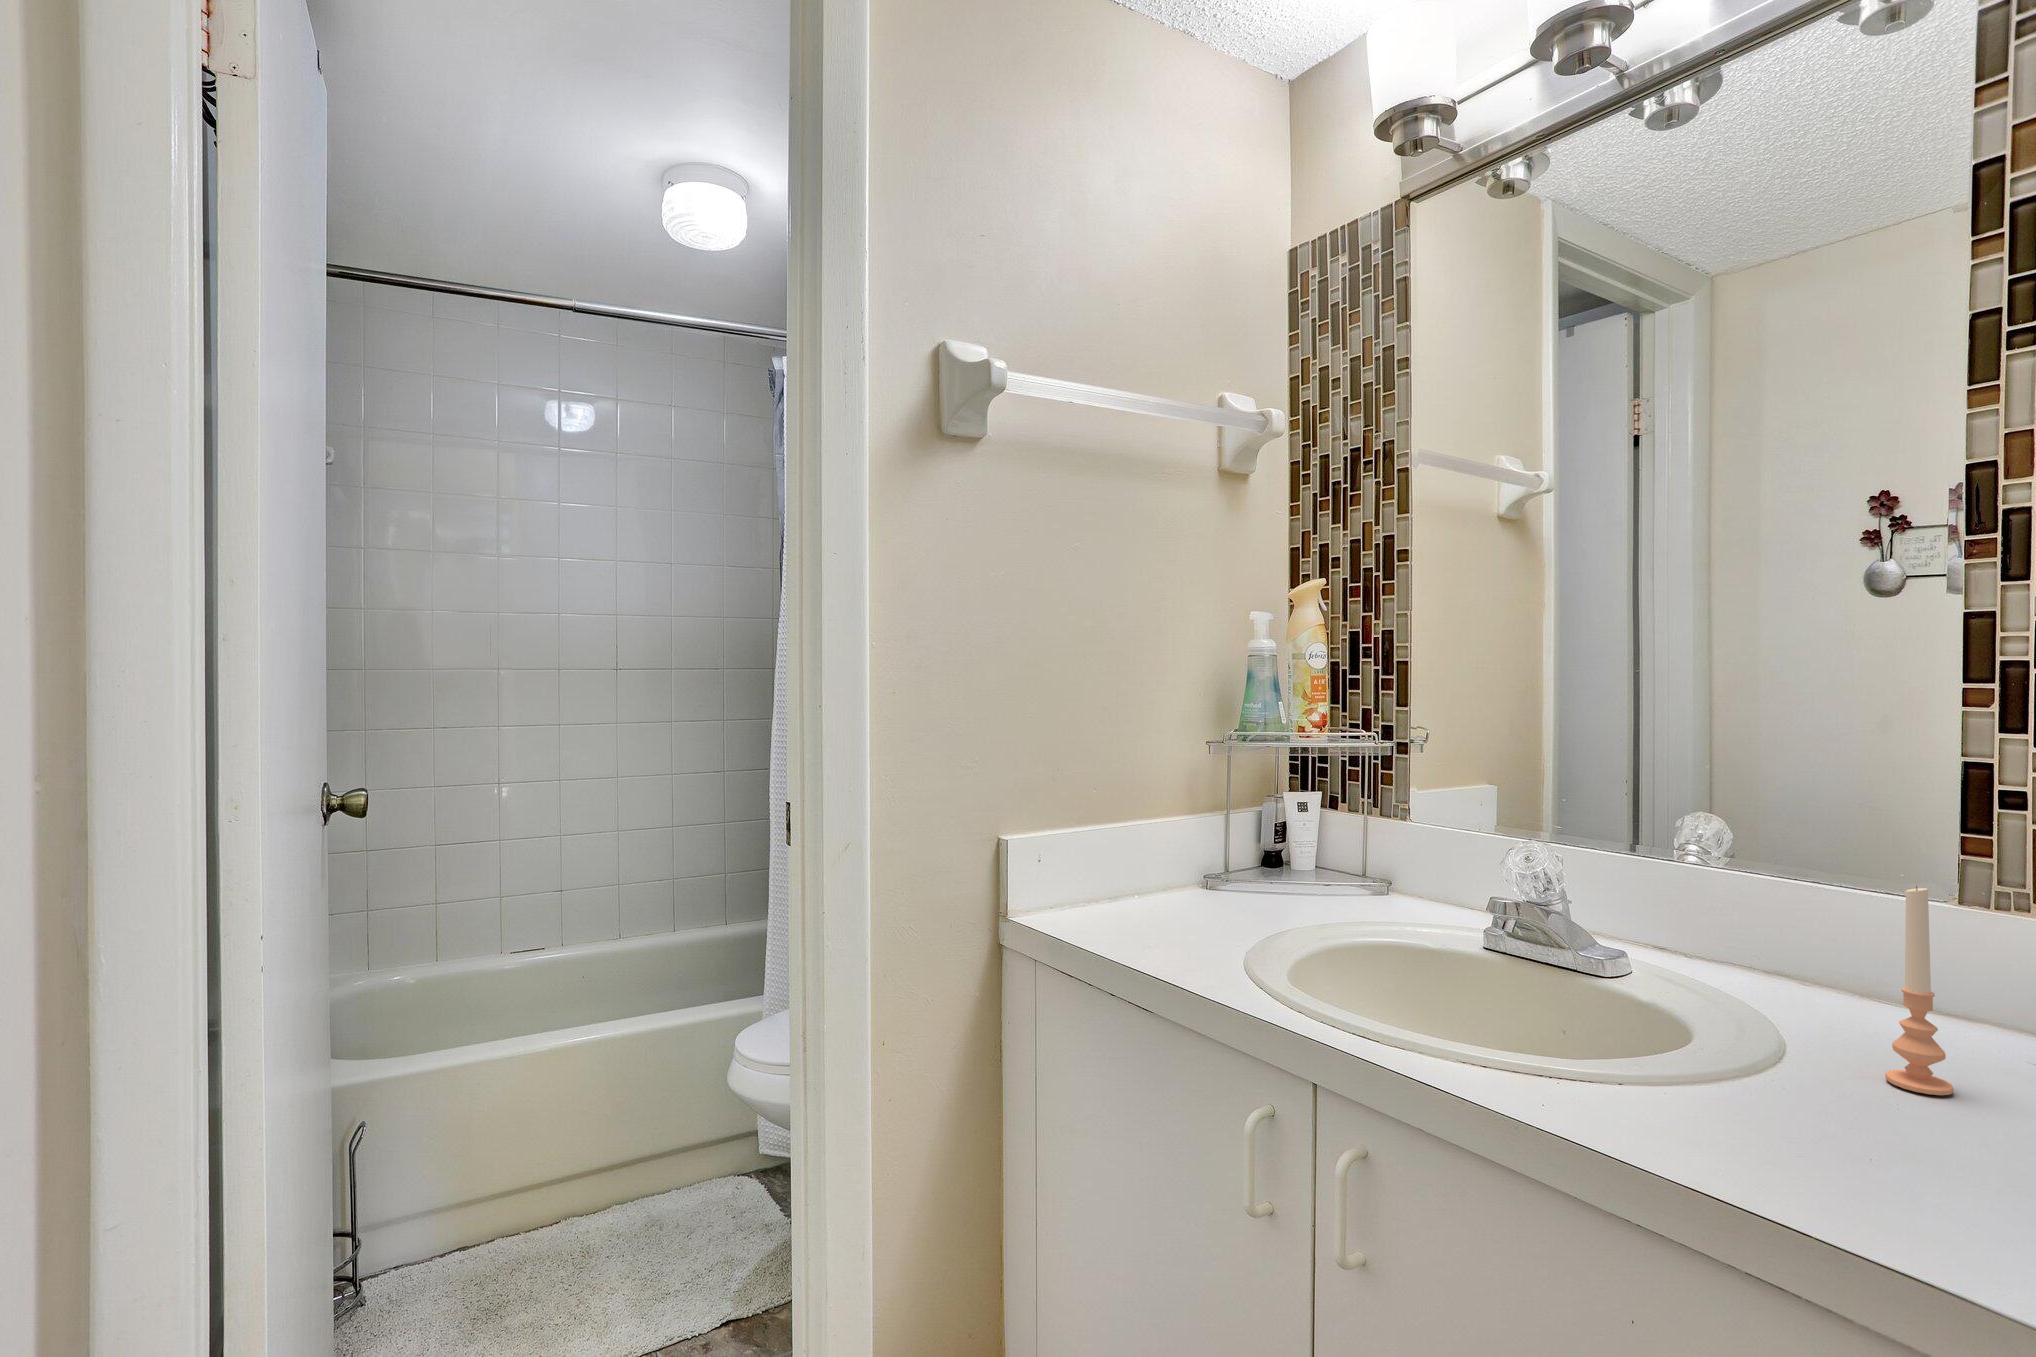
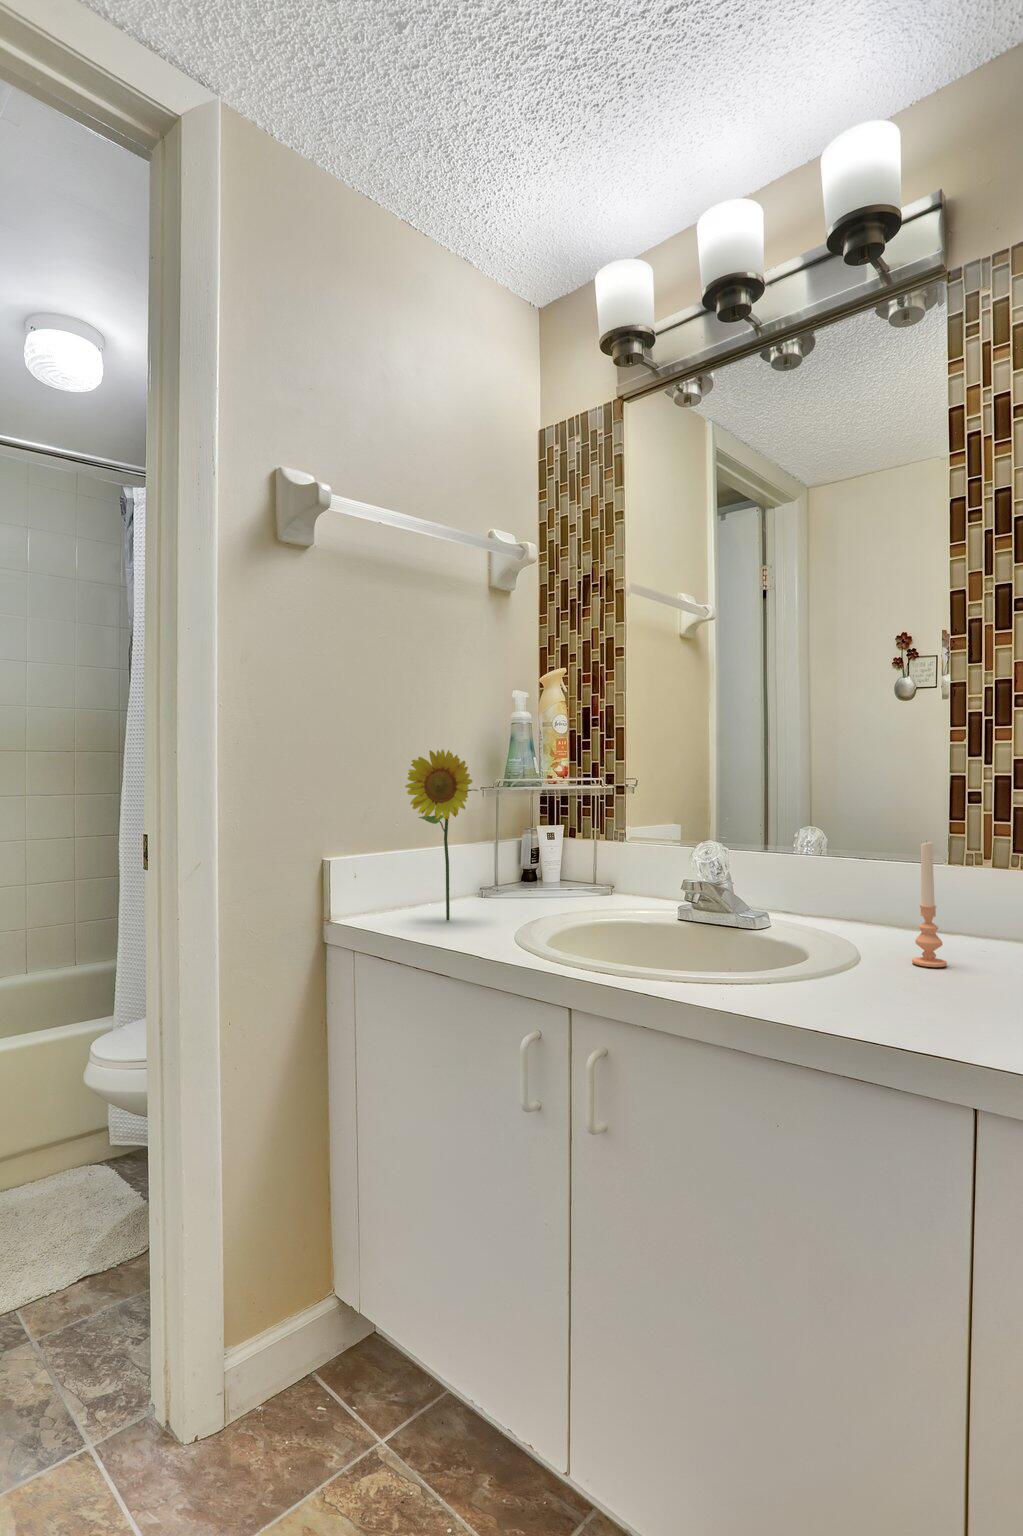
flower: none [1096,704,1195,927] -> present [405,749,478,921]

